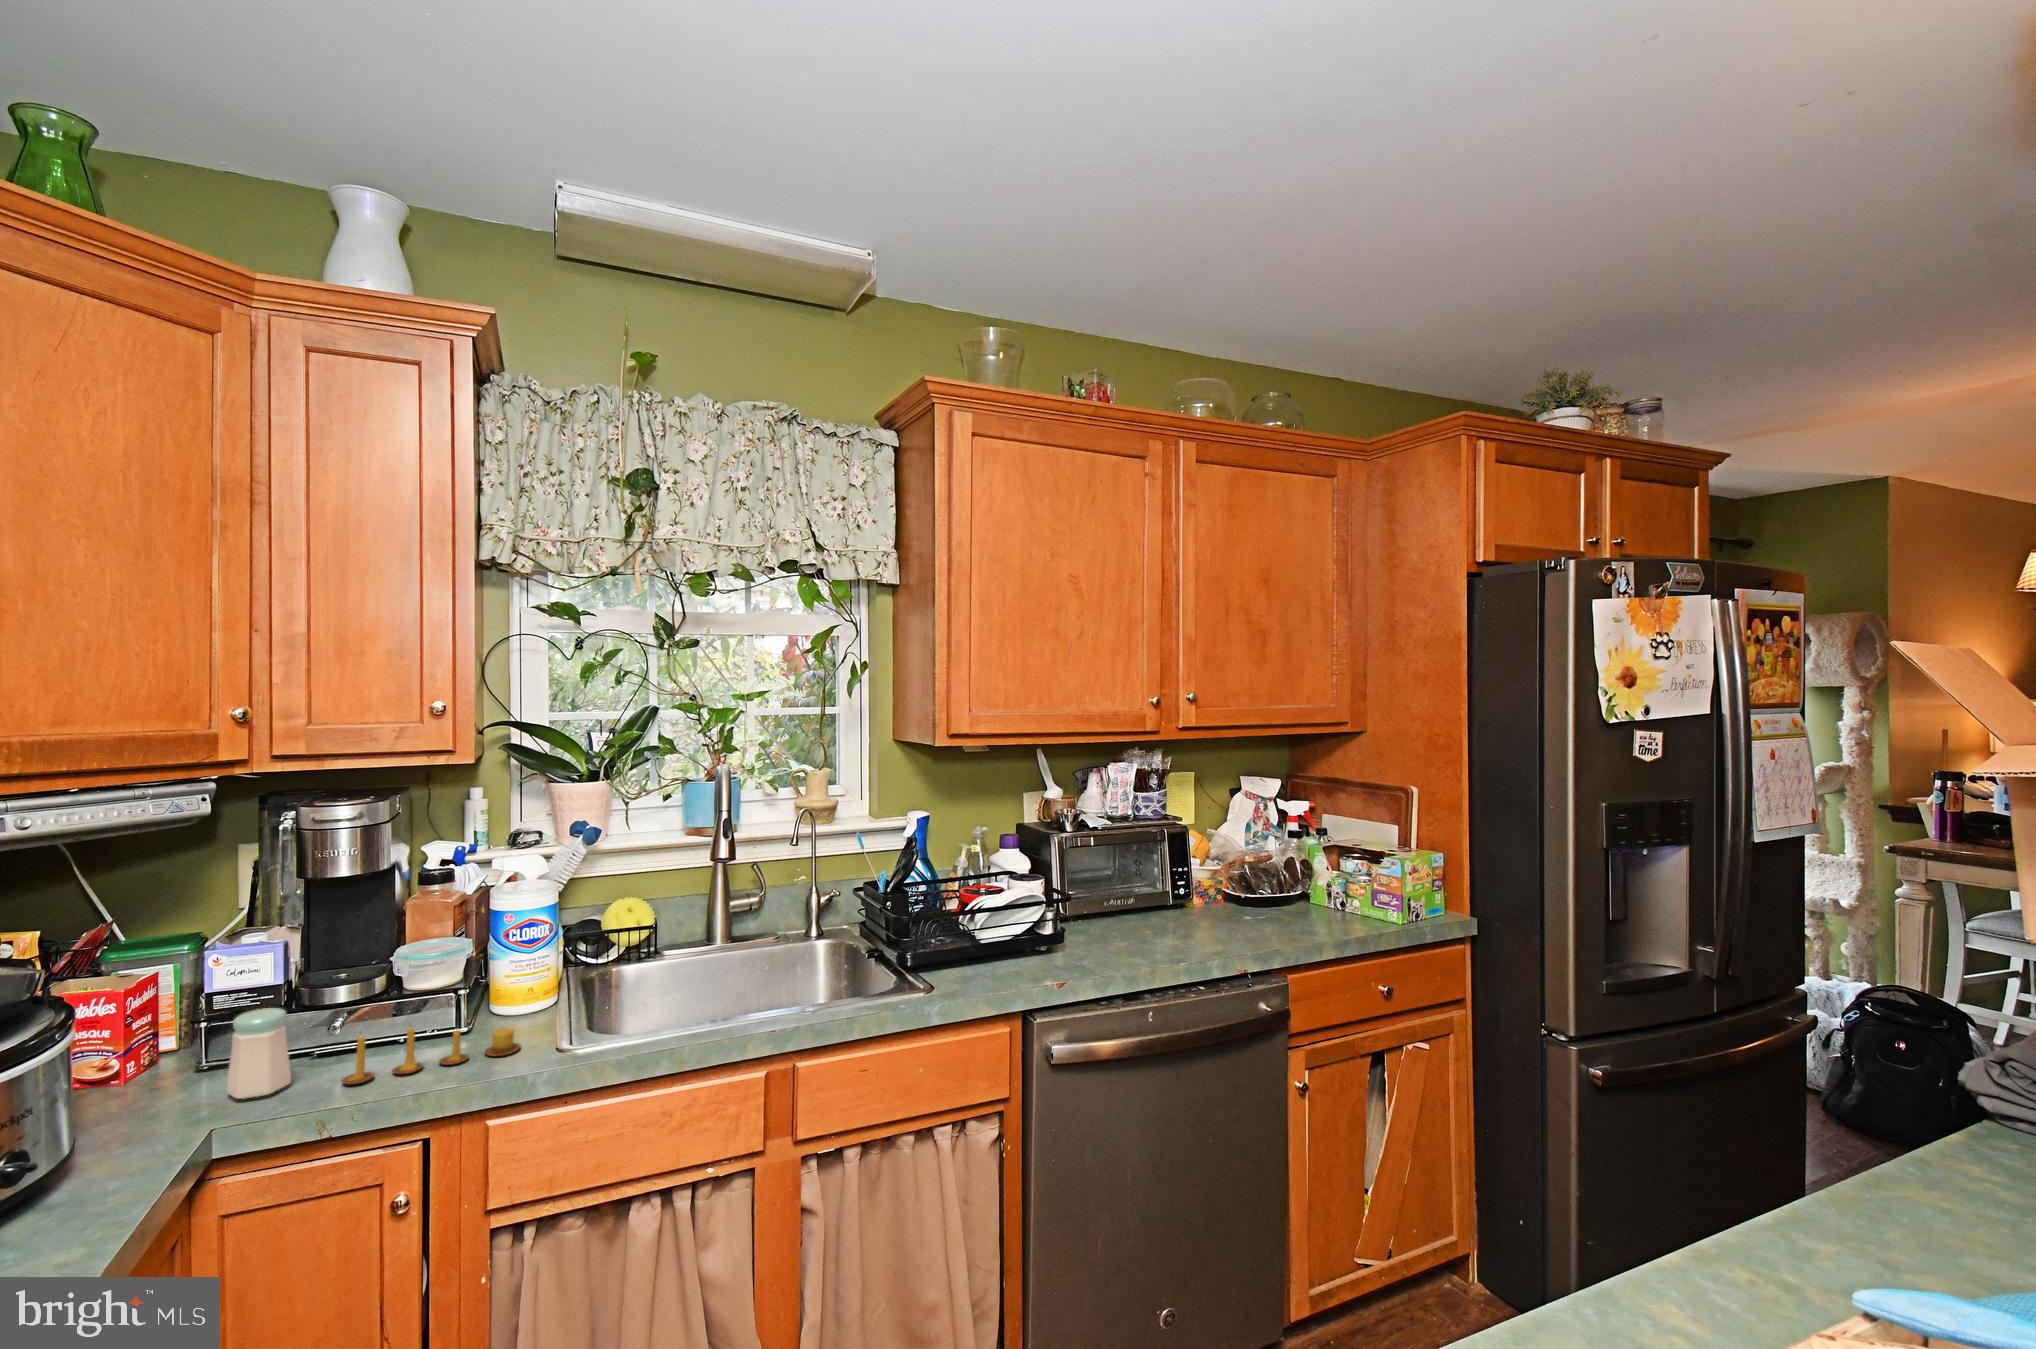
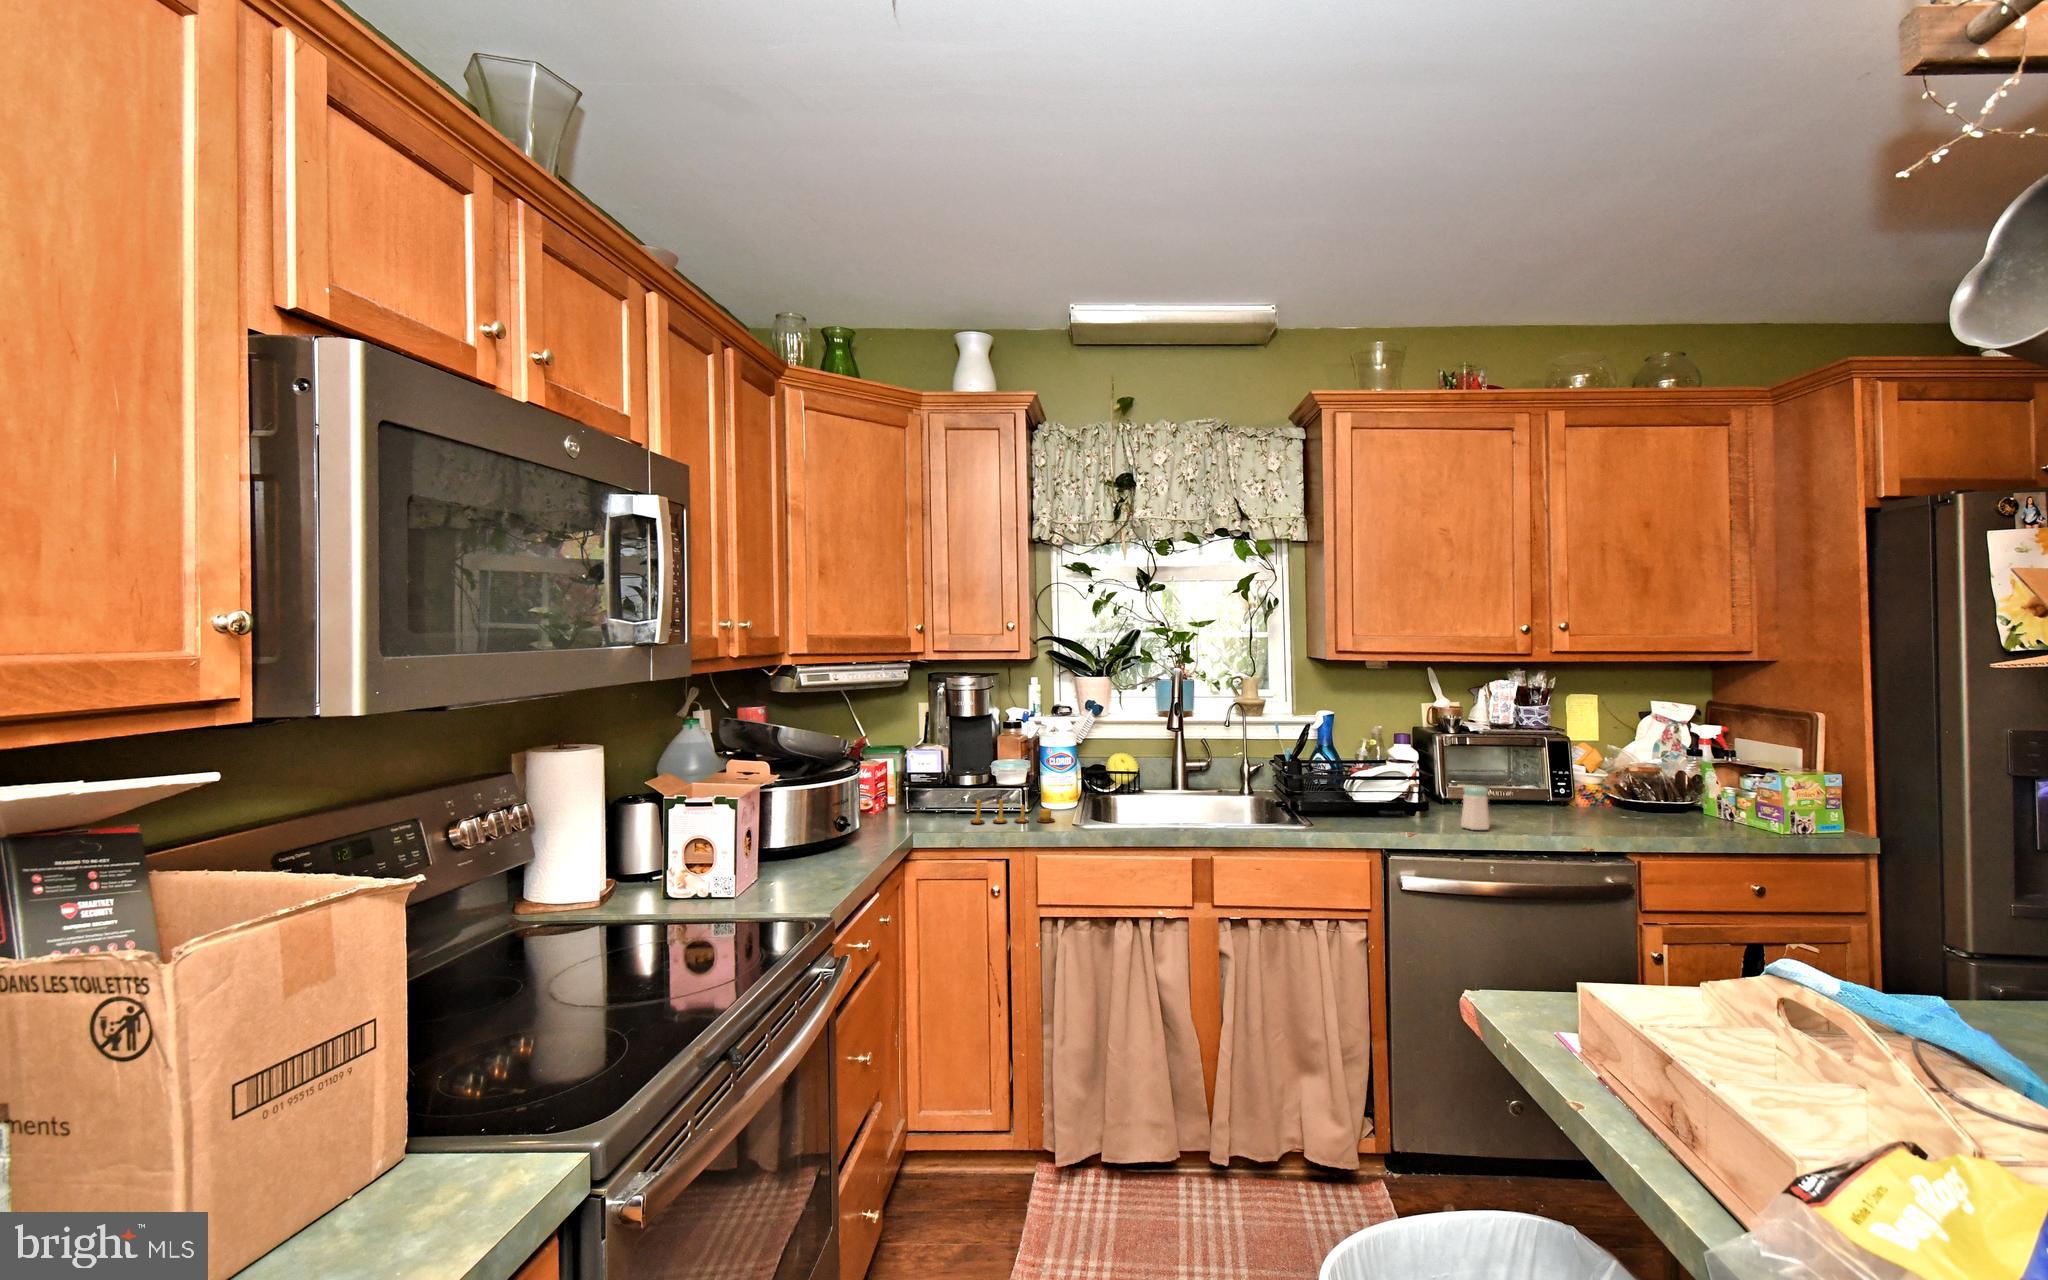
salt shaker: present [227,1008,291,1099] -> present [1461,785,1490,830]

